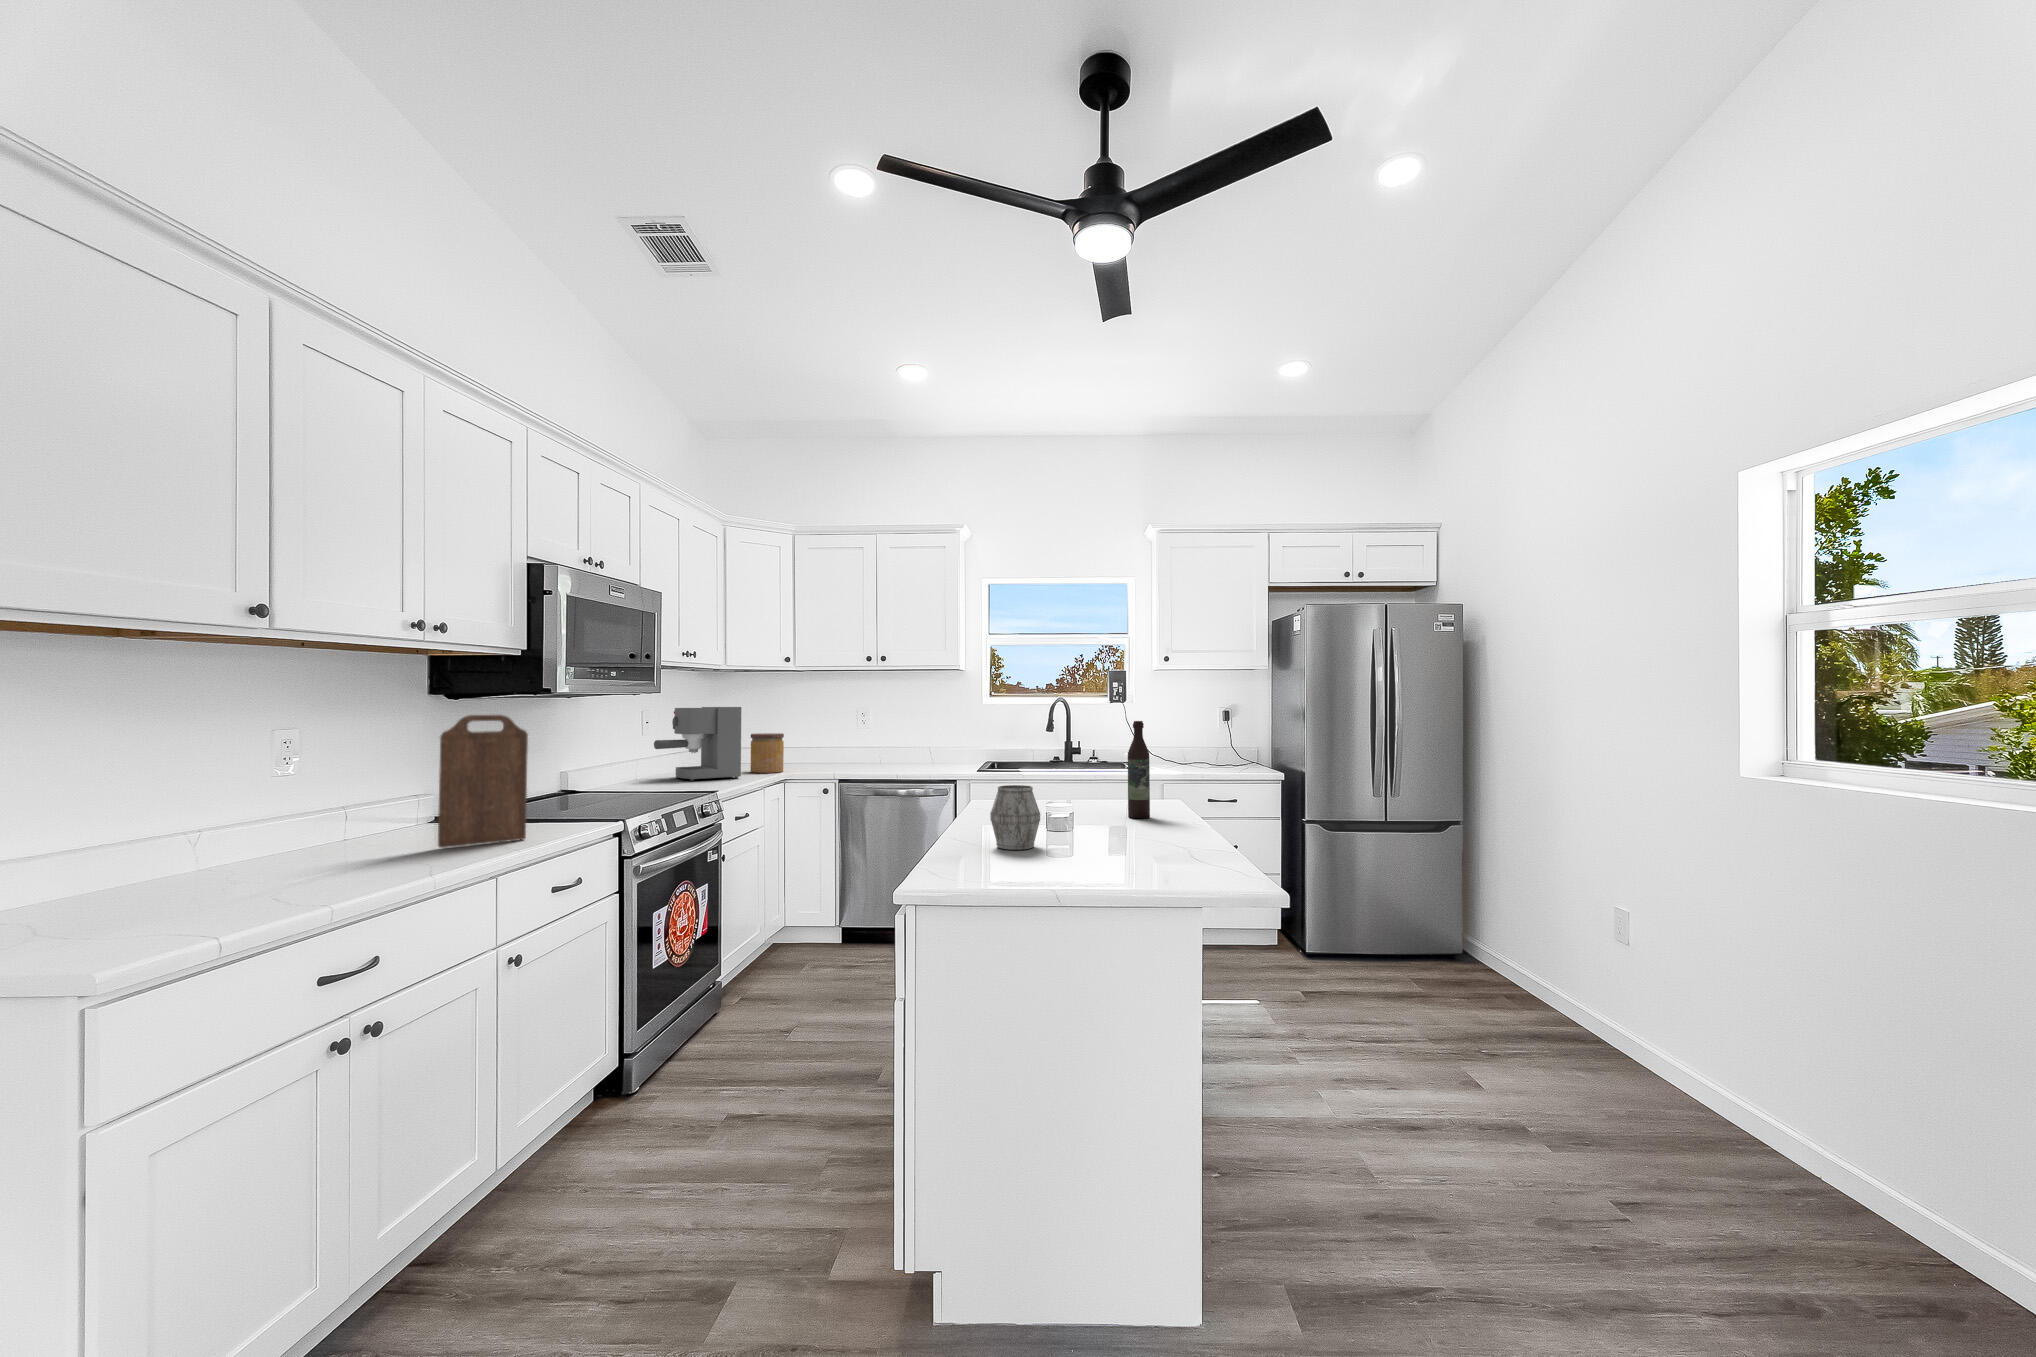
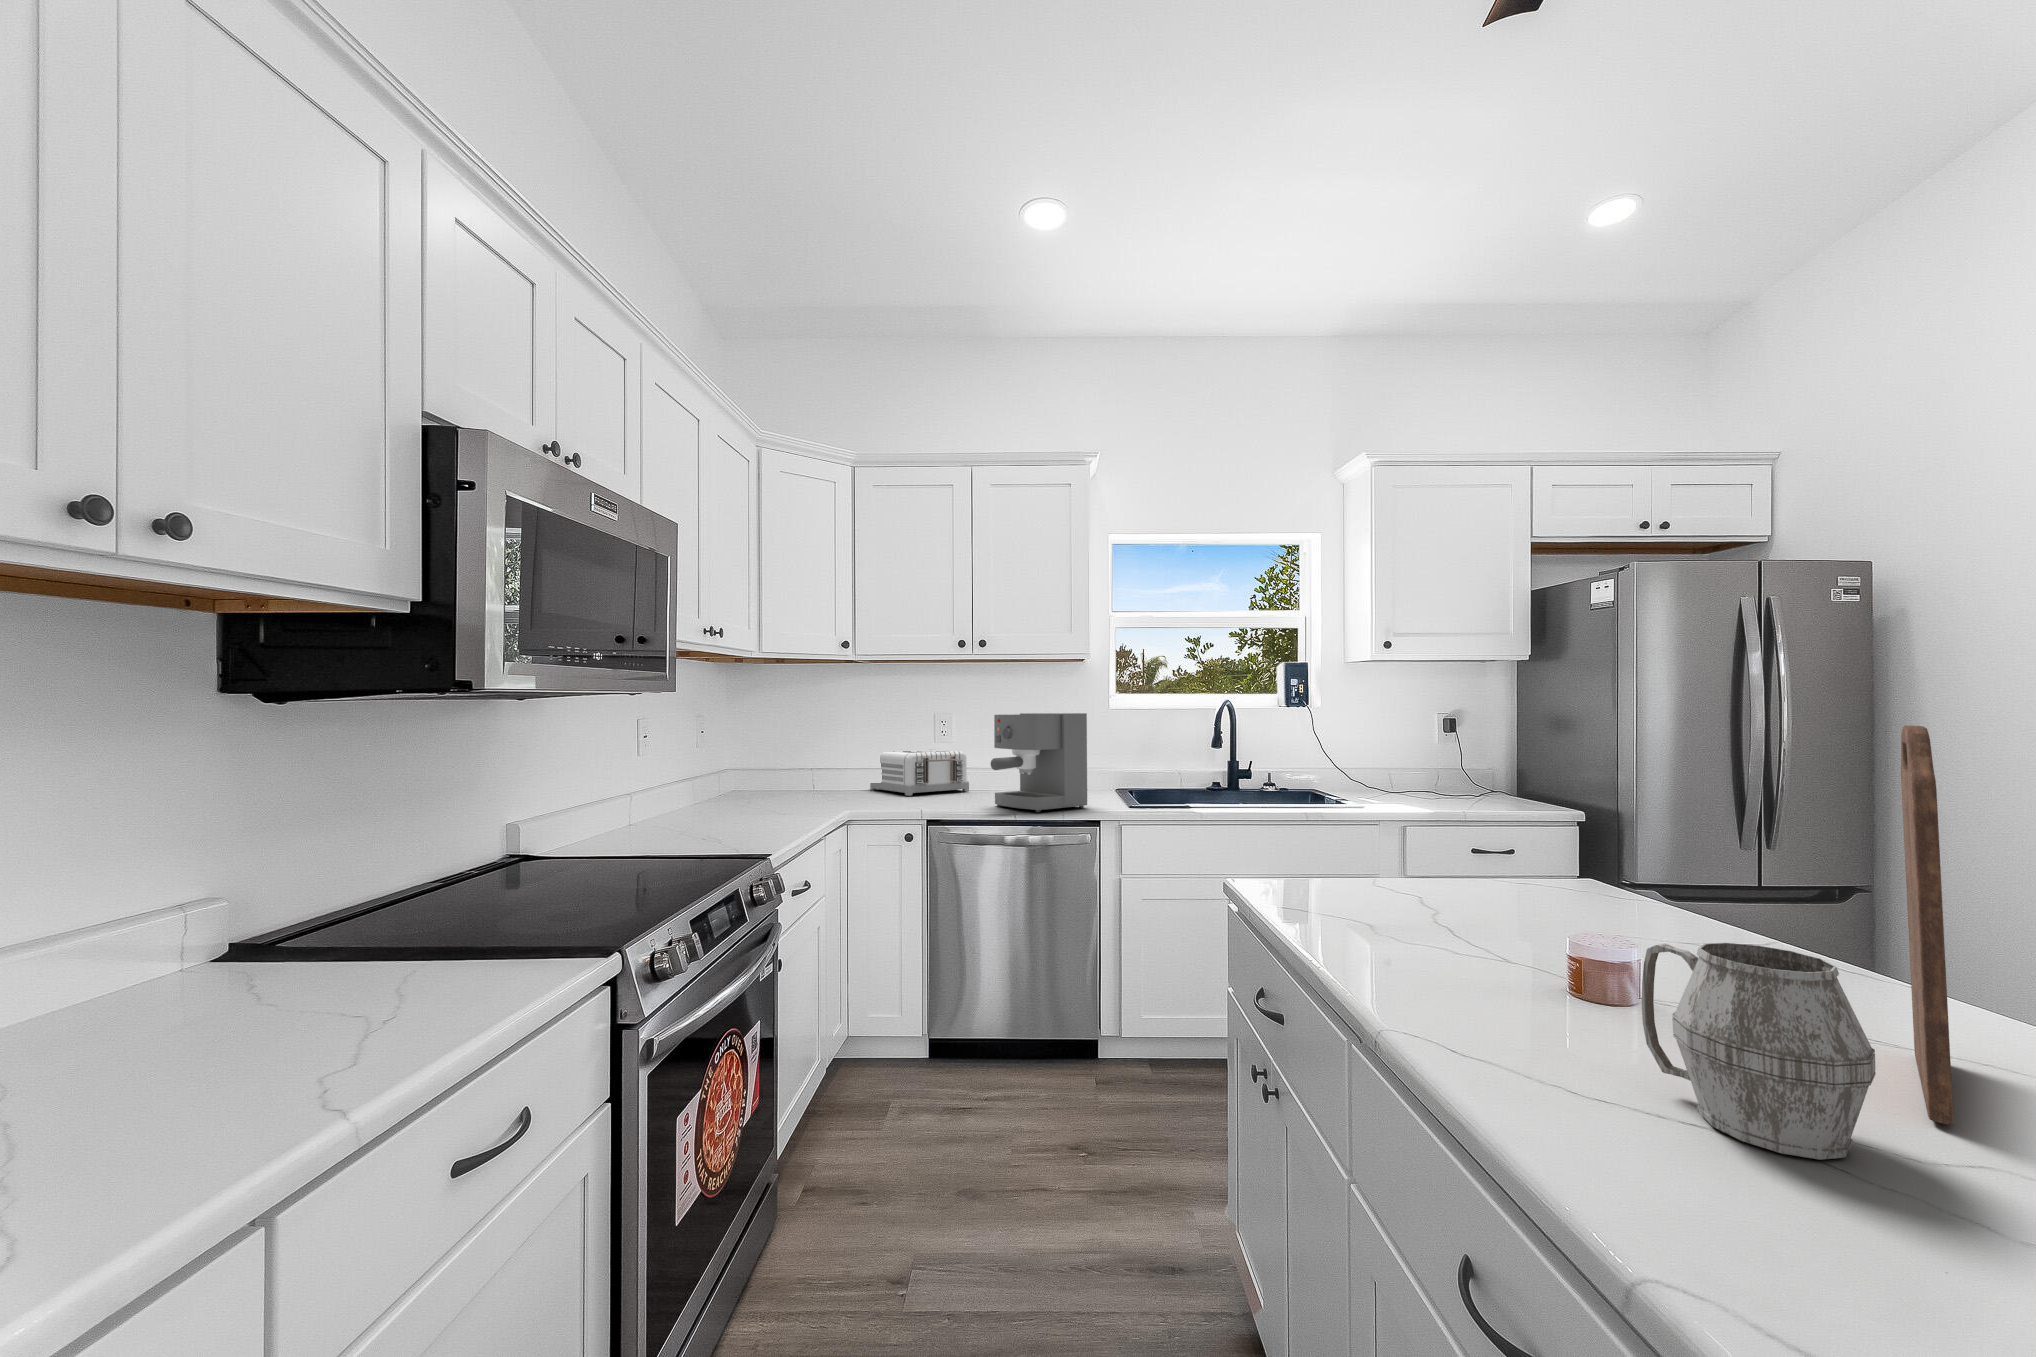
coffee maker: present [654,707,741,781] -> present [991,713,1087,812]
cutting board: present [438,715,528,848] -> present [1901,725,1953,1125]
wine bottle: present [1128,721,1150,818] -> none [1685,750,1750,960]
jar: present [750,733,784,773] -> none [799,752,847,812]
toaster: none [811,733,881,765] -> present [870,751,969,796]

